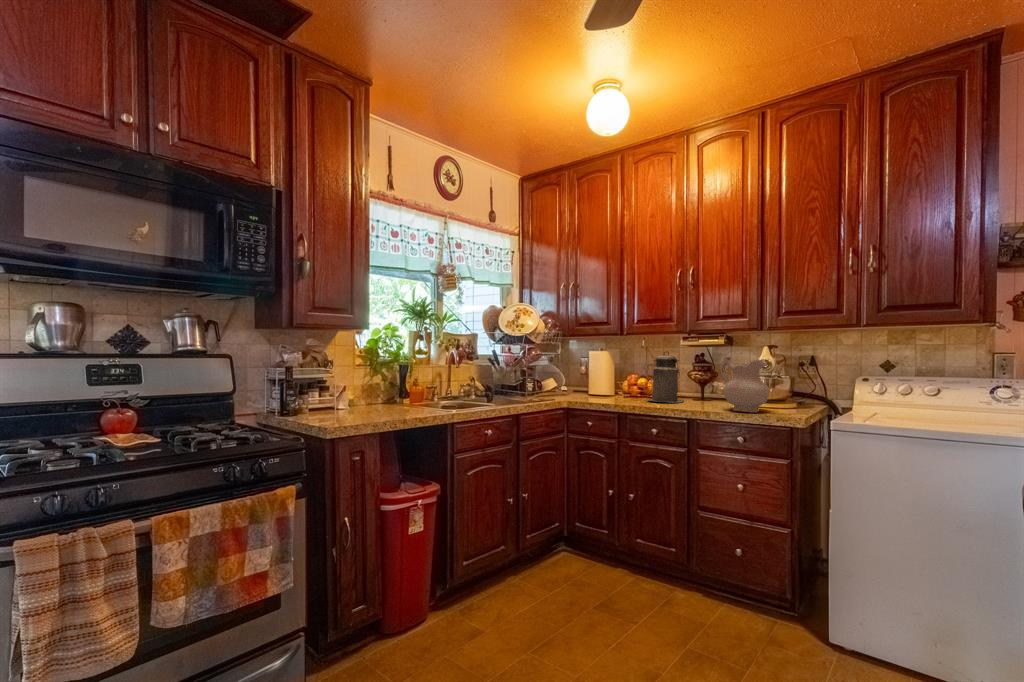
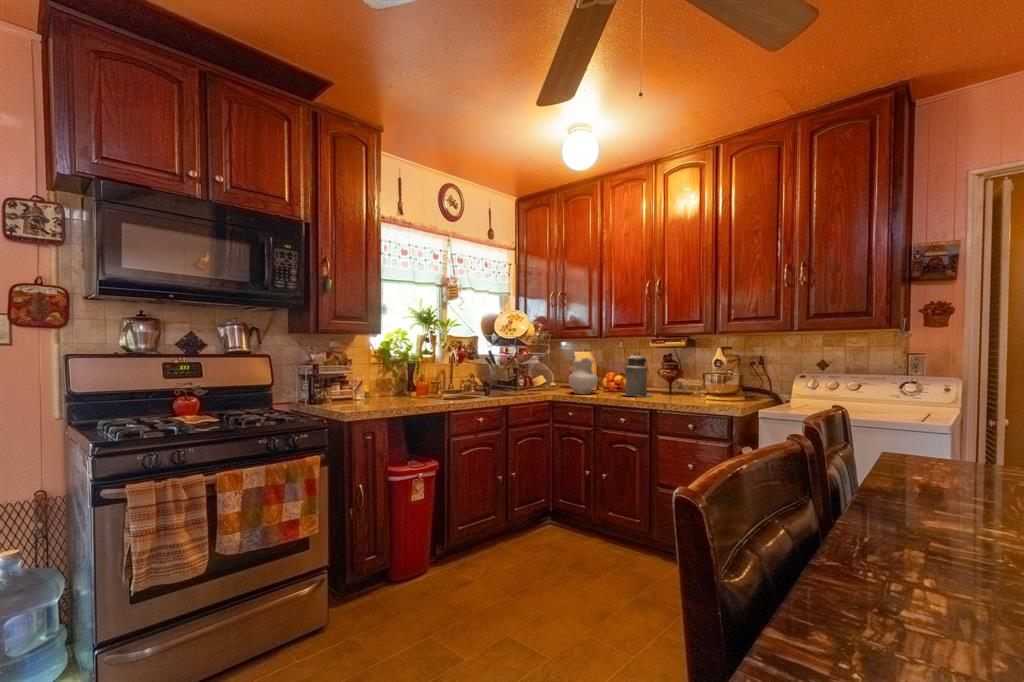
ceramic pitcher: present [721,357,769,412] -> present [568,356,598,394]

